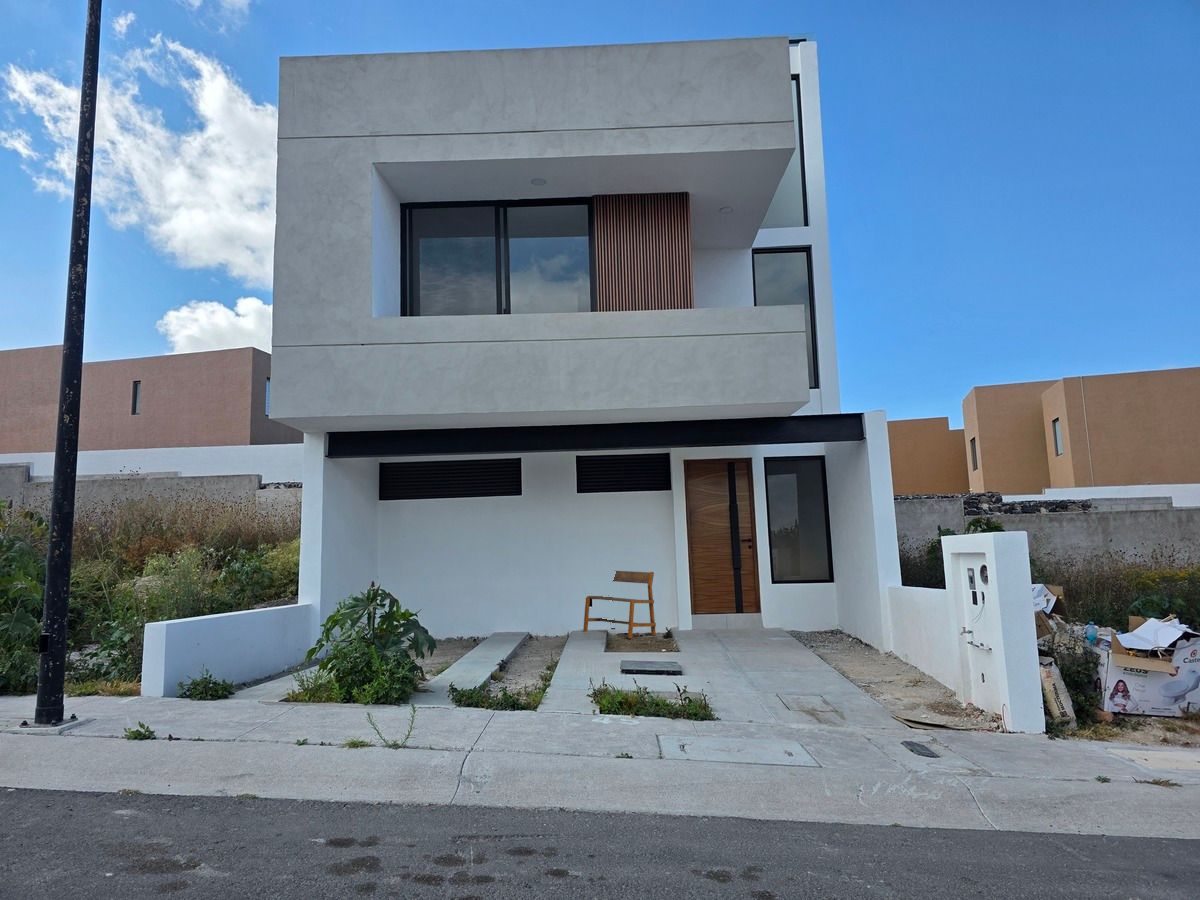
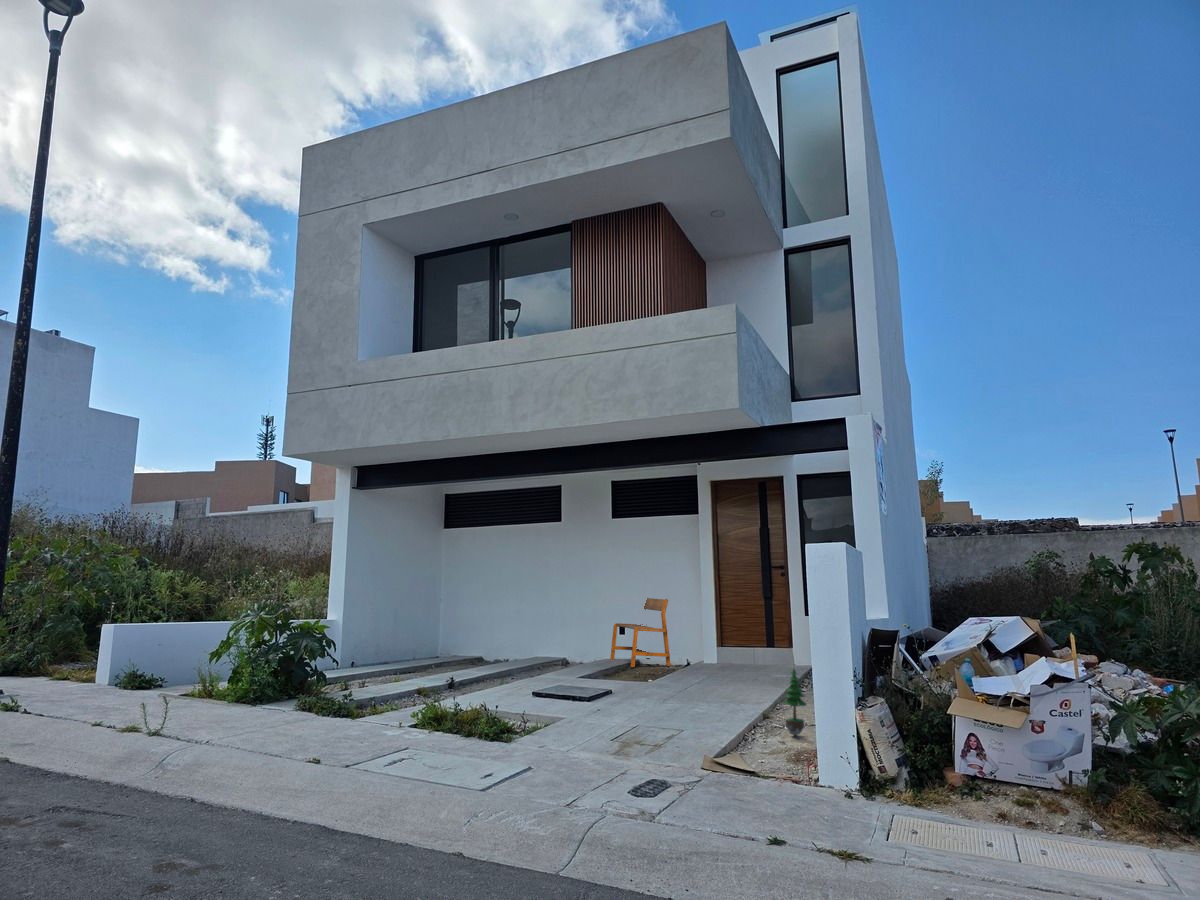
potted tree: none [927,635,949,694] -> present [783,669,806,736]

